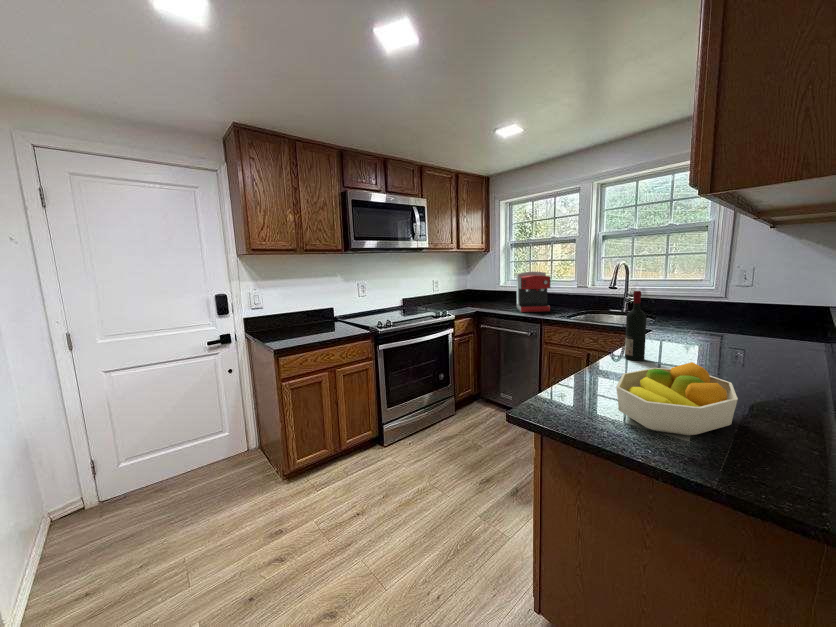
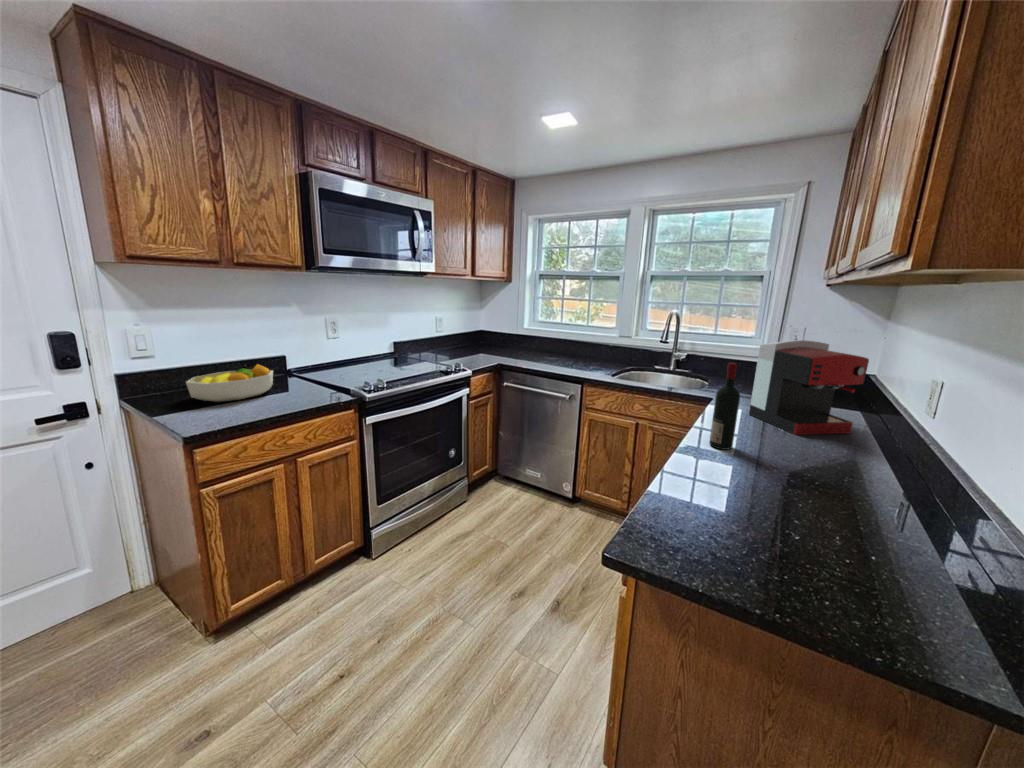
coffee maker: present [517,272,551,312] -> present [749,340,869,435]
fruit bowl: present [616,362,738,435] -> present [186,364,273,402]

